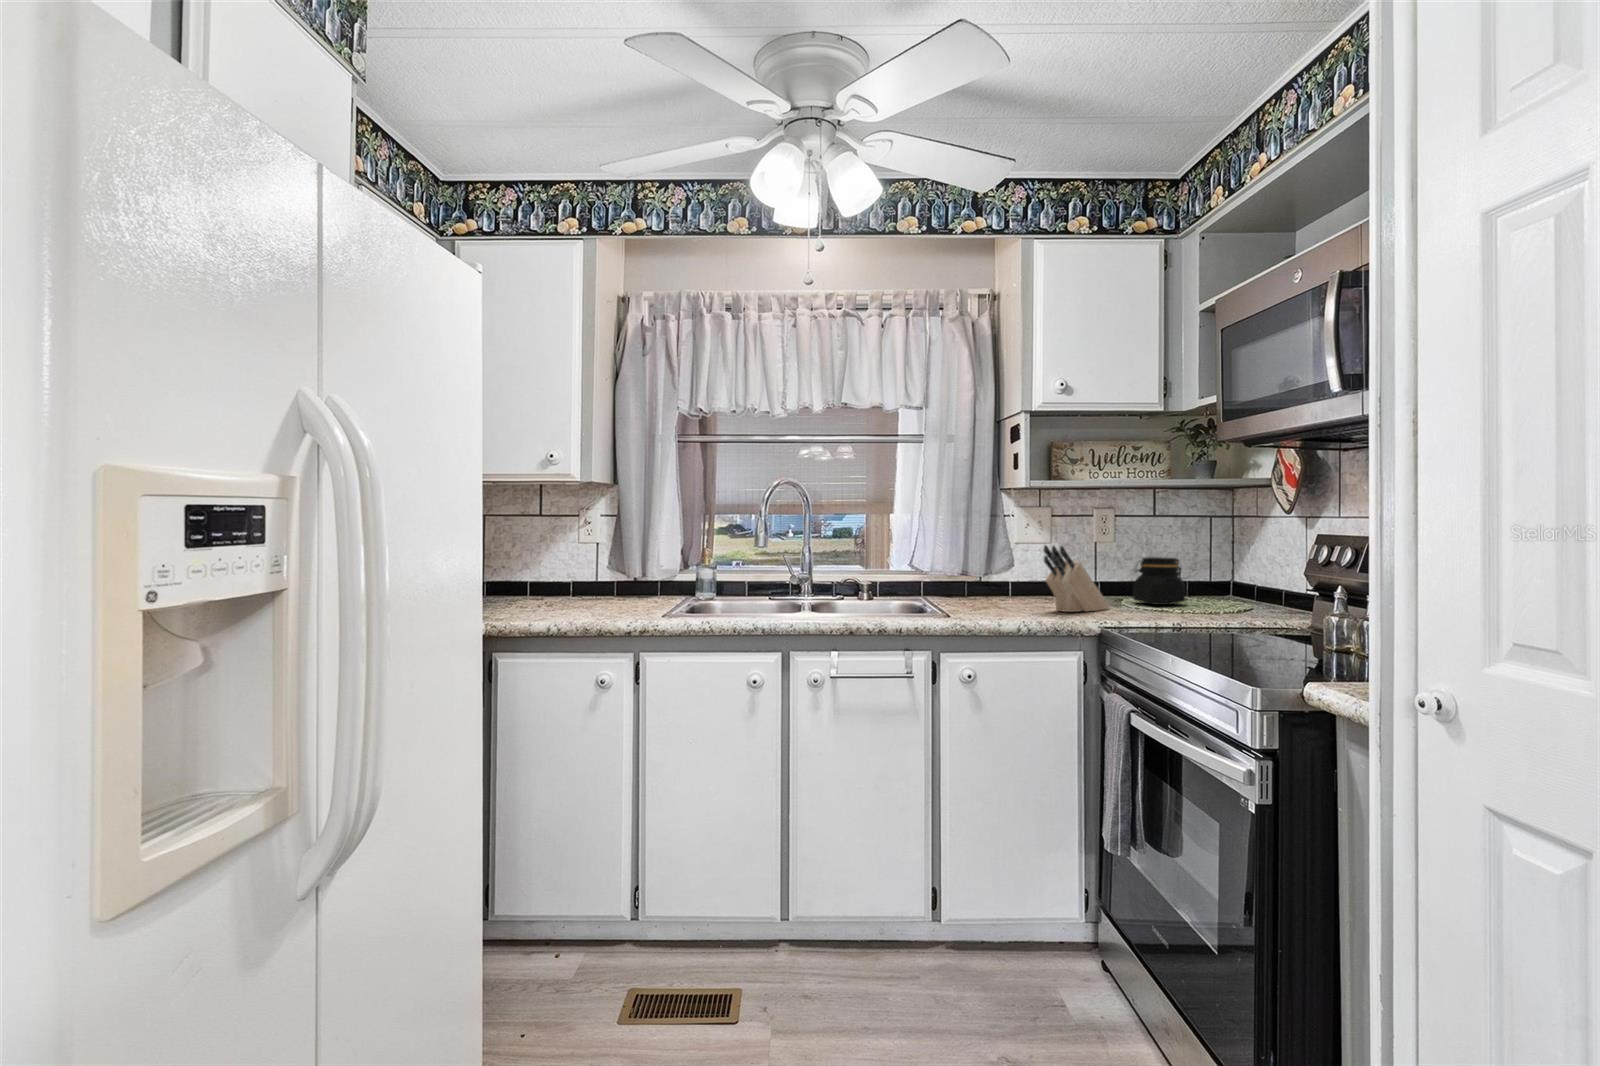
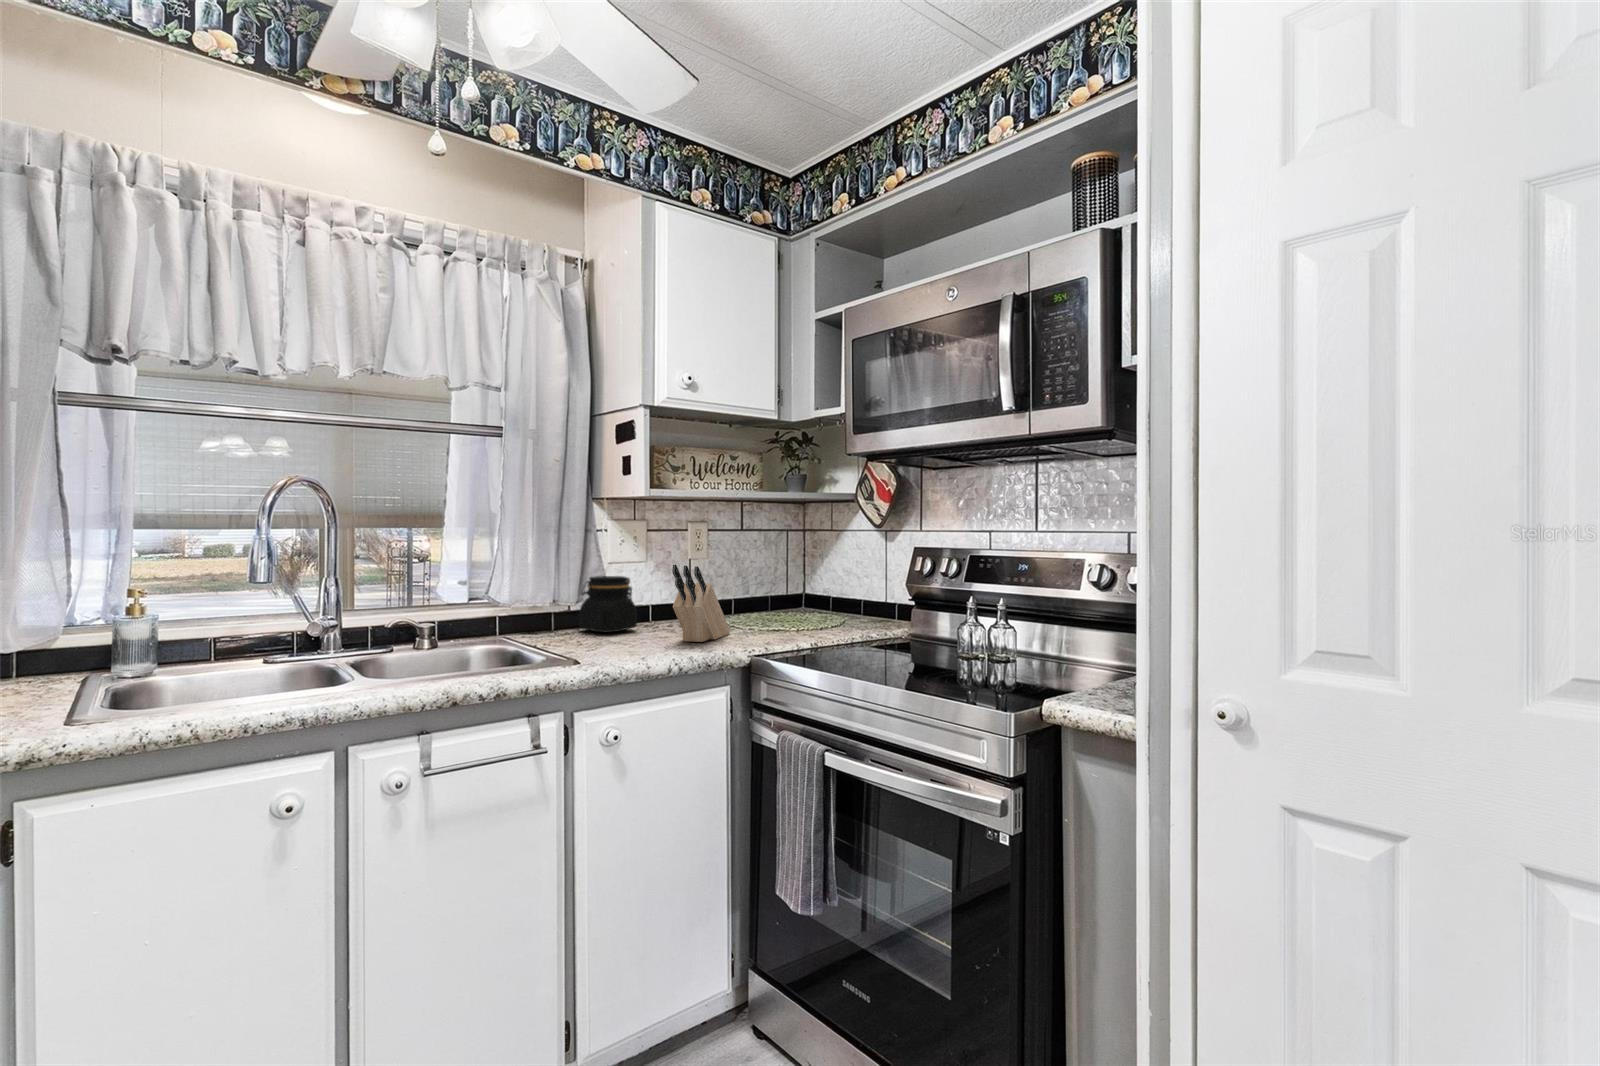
jar: present [1133,557,1185,605] -> present [579,576,637,632]

